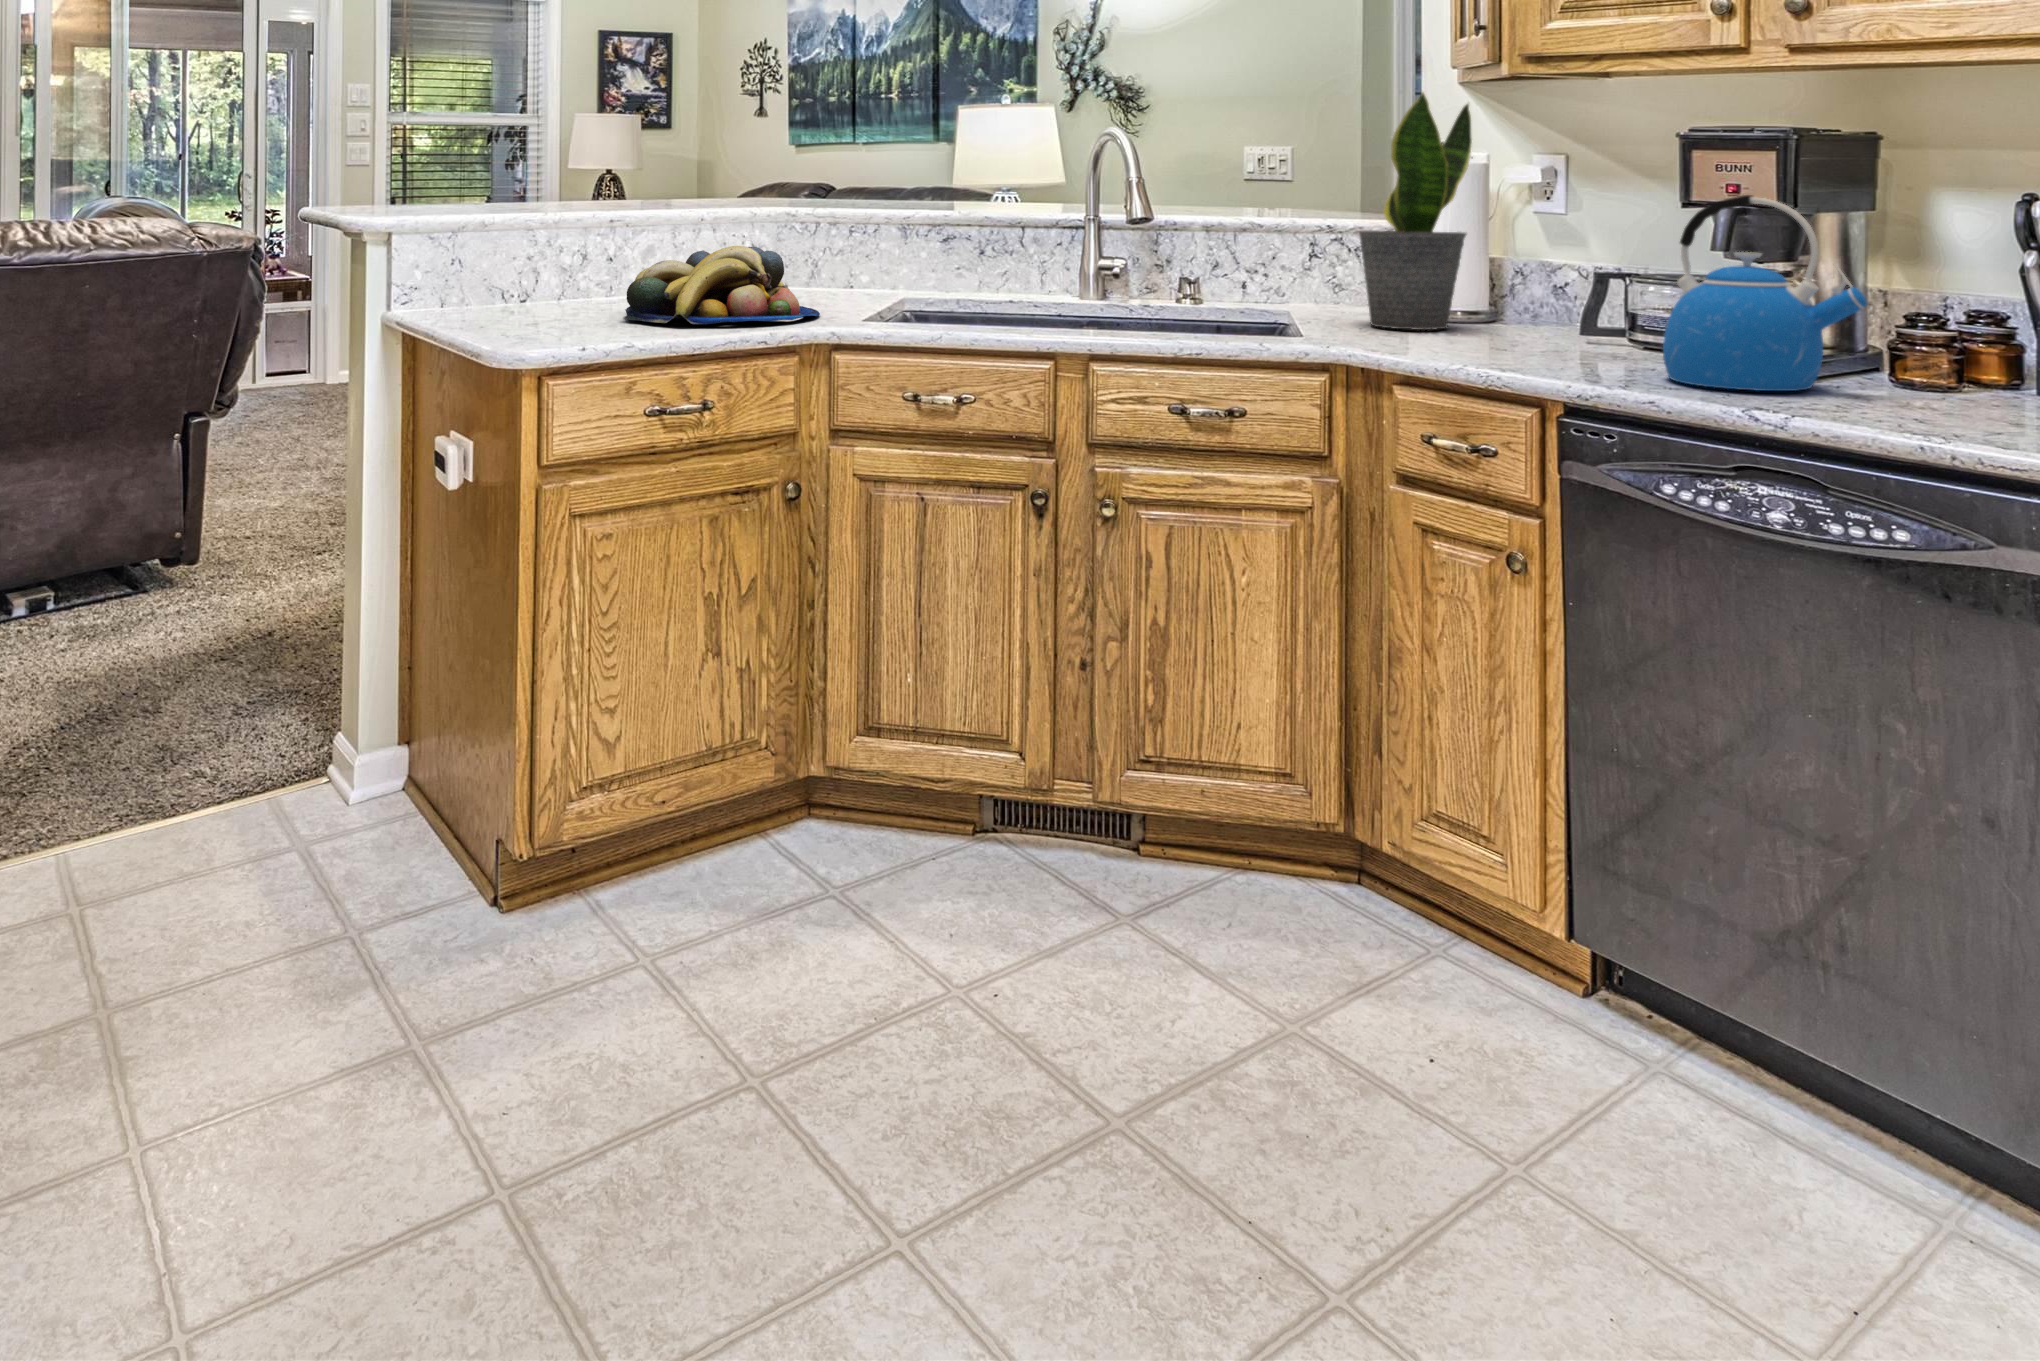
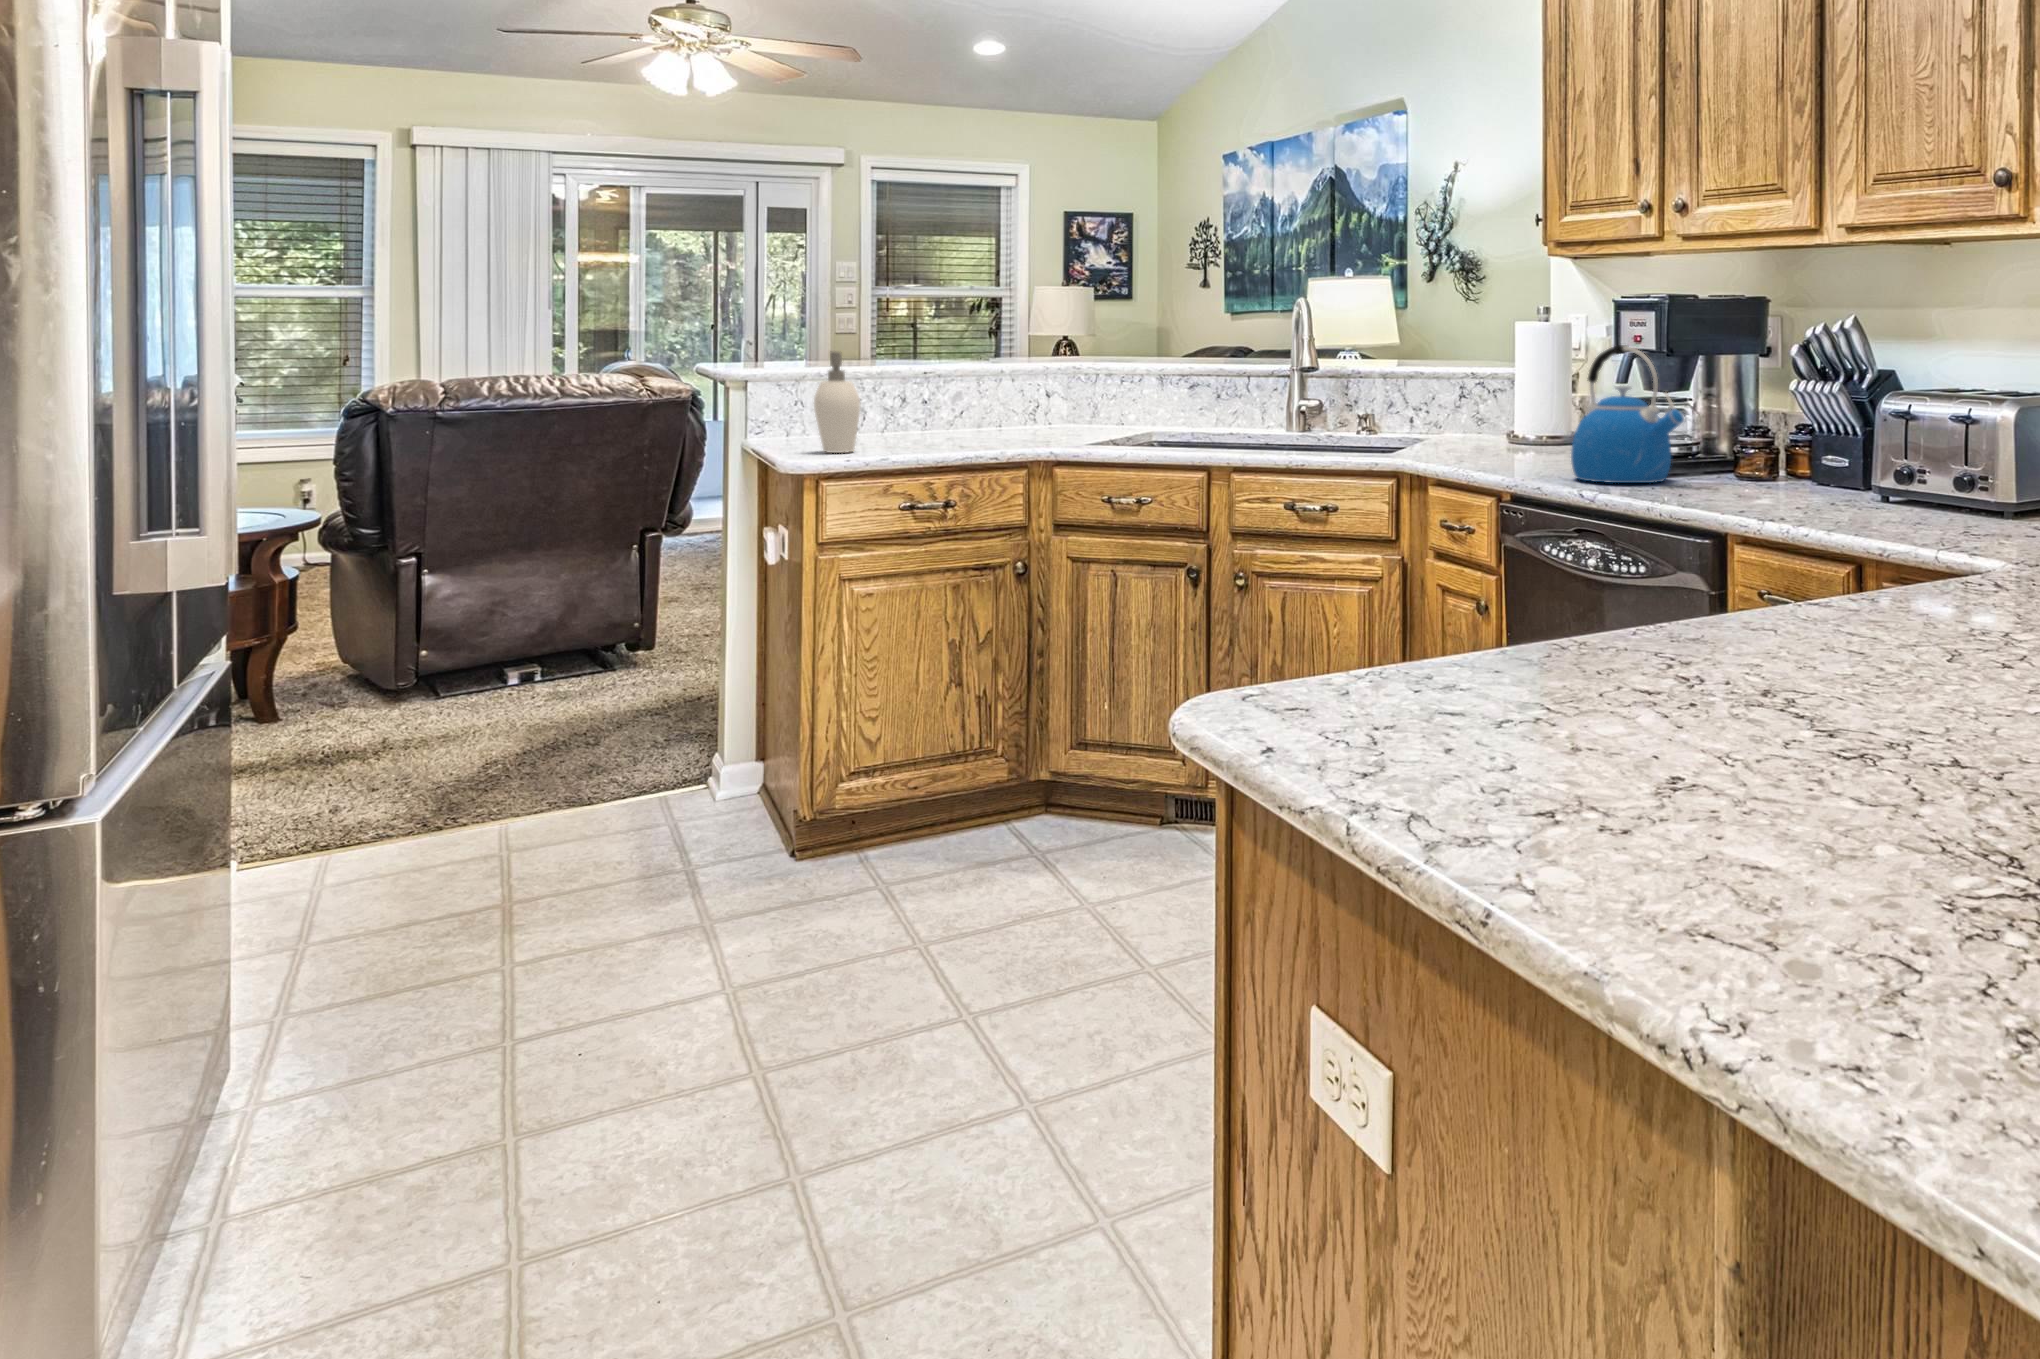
potted plant: present [1359,92,1472,330] -> none [1454,270,1535,451]
soap dispenser: none [518,198,597,337] -> present [814,352,860,453]
fruit bowl: present [625,246,820,324] -> none [909,389,1064,446]

